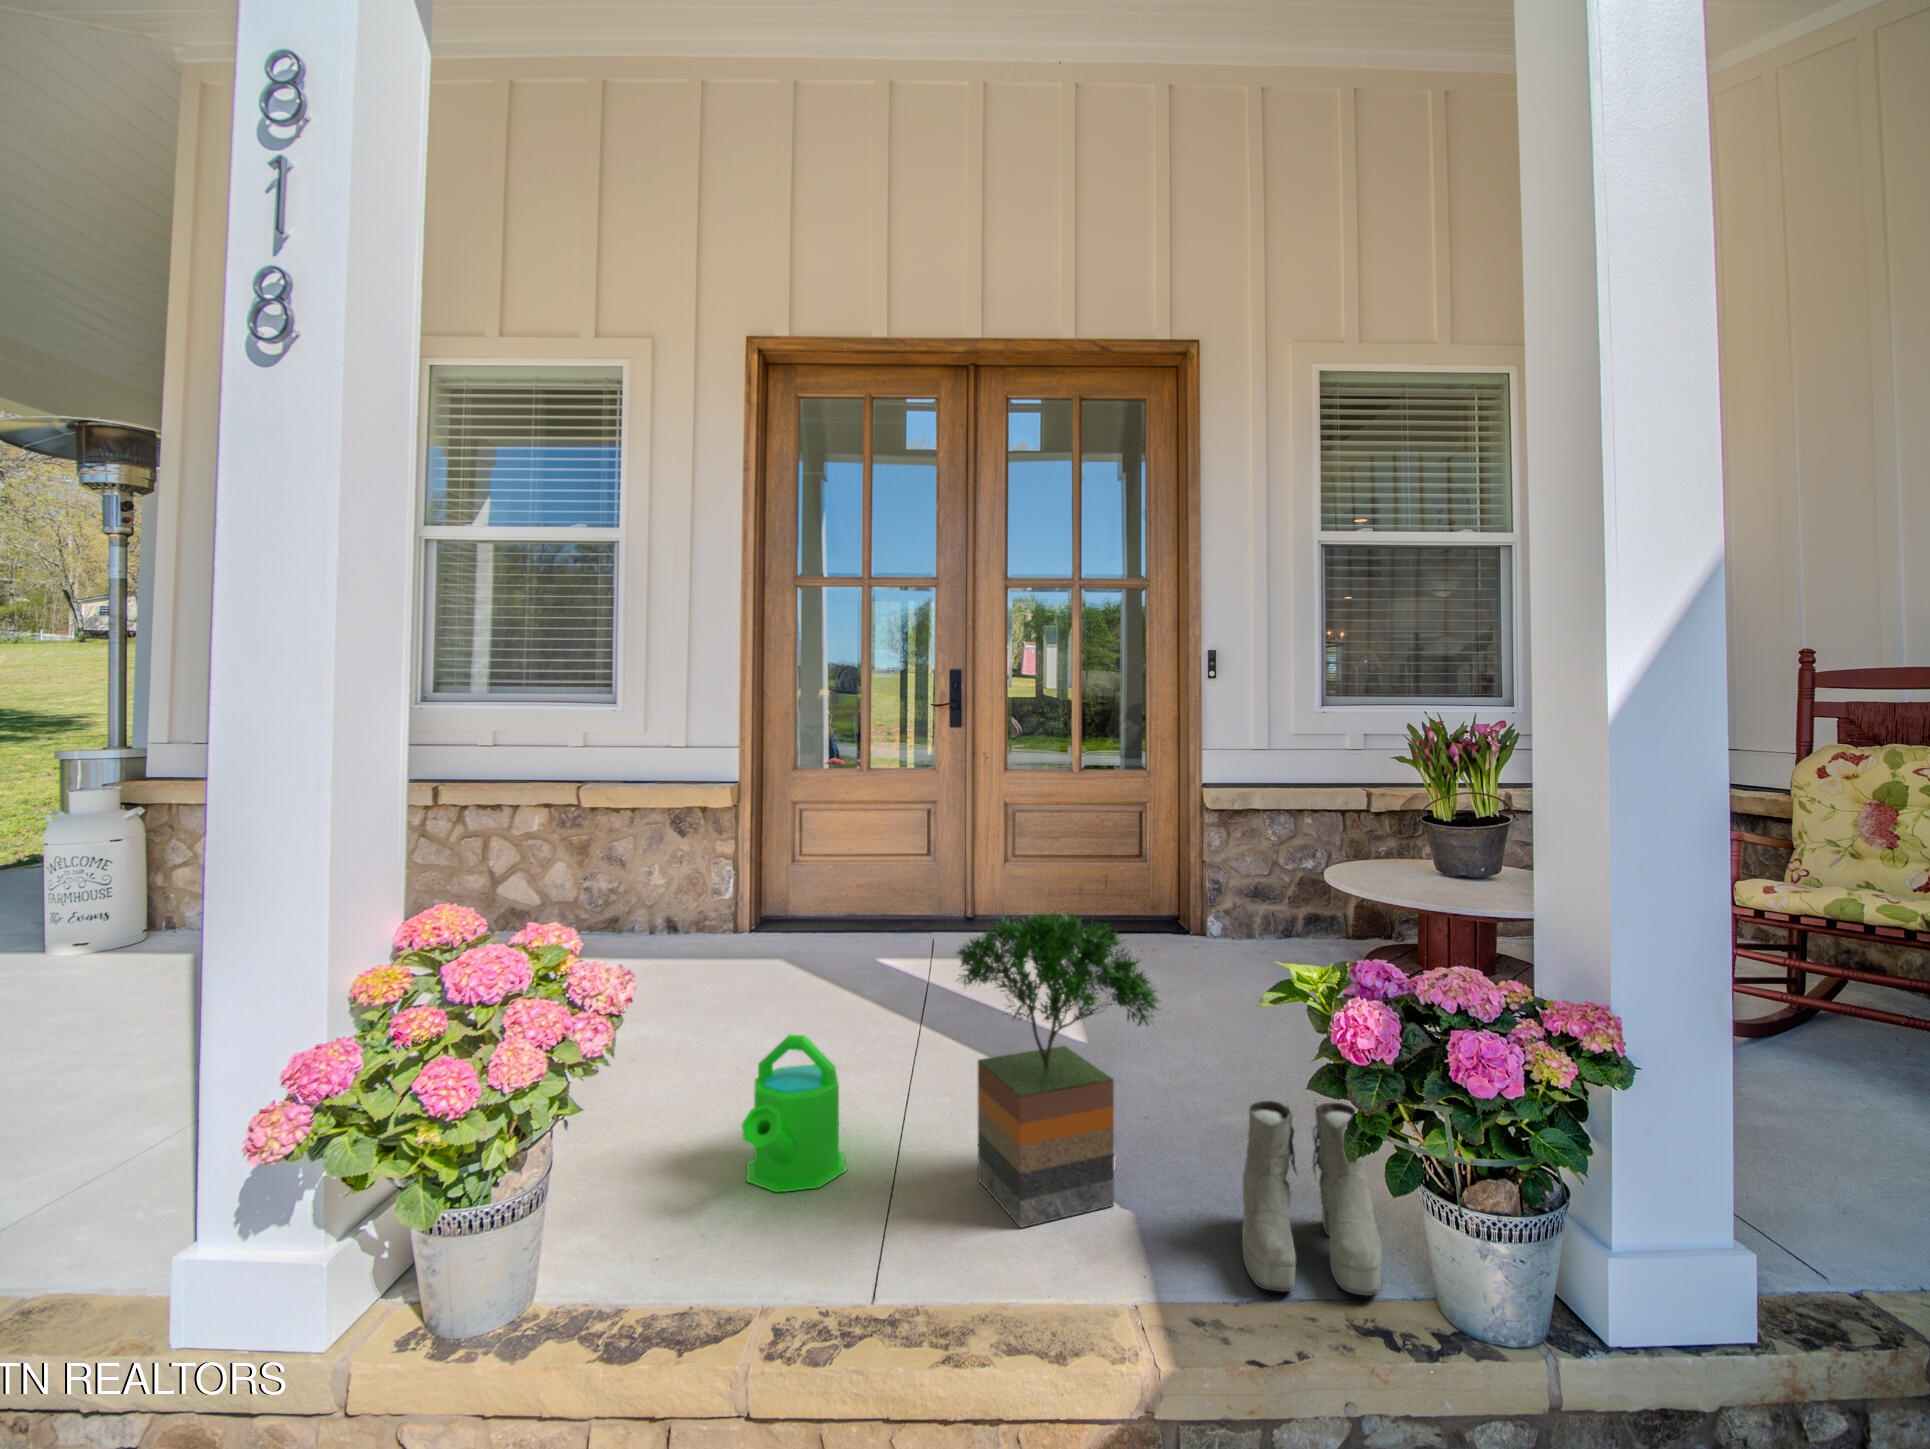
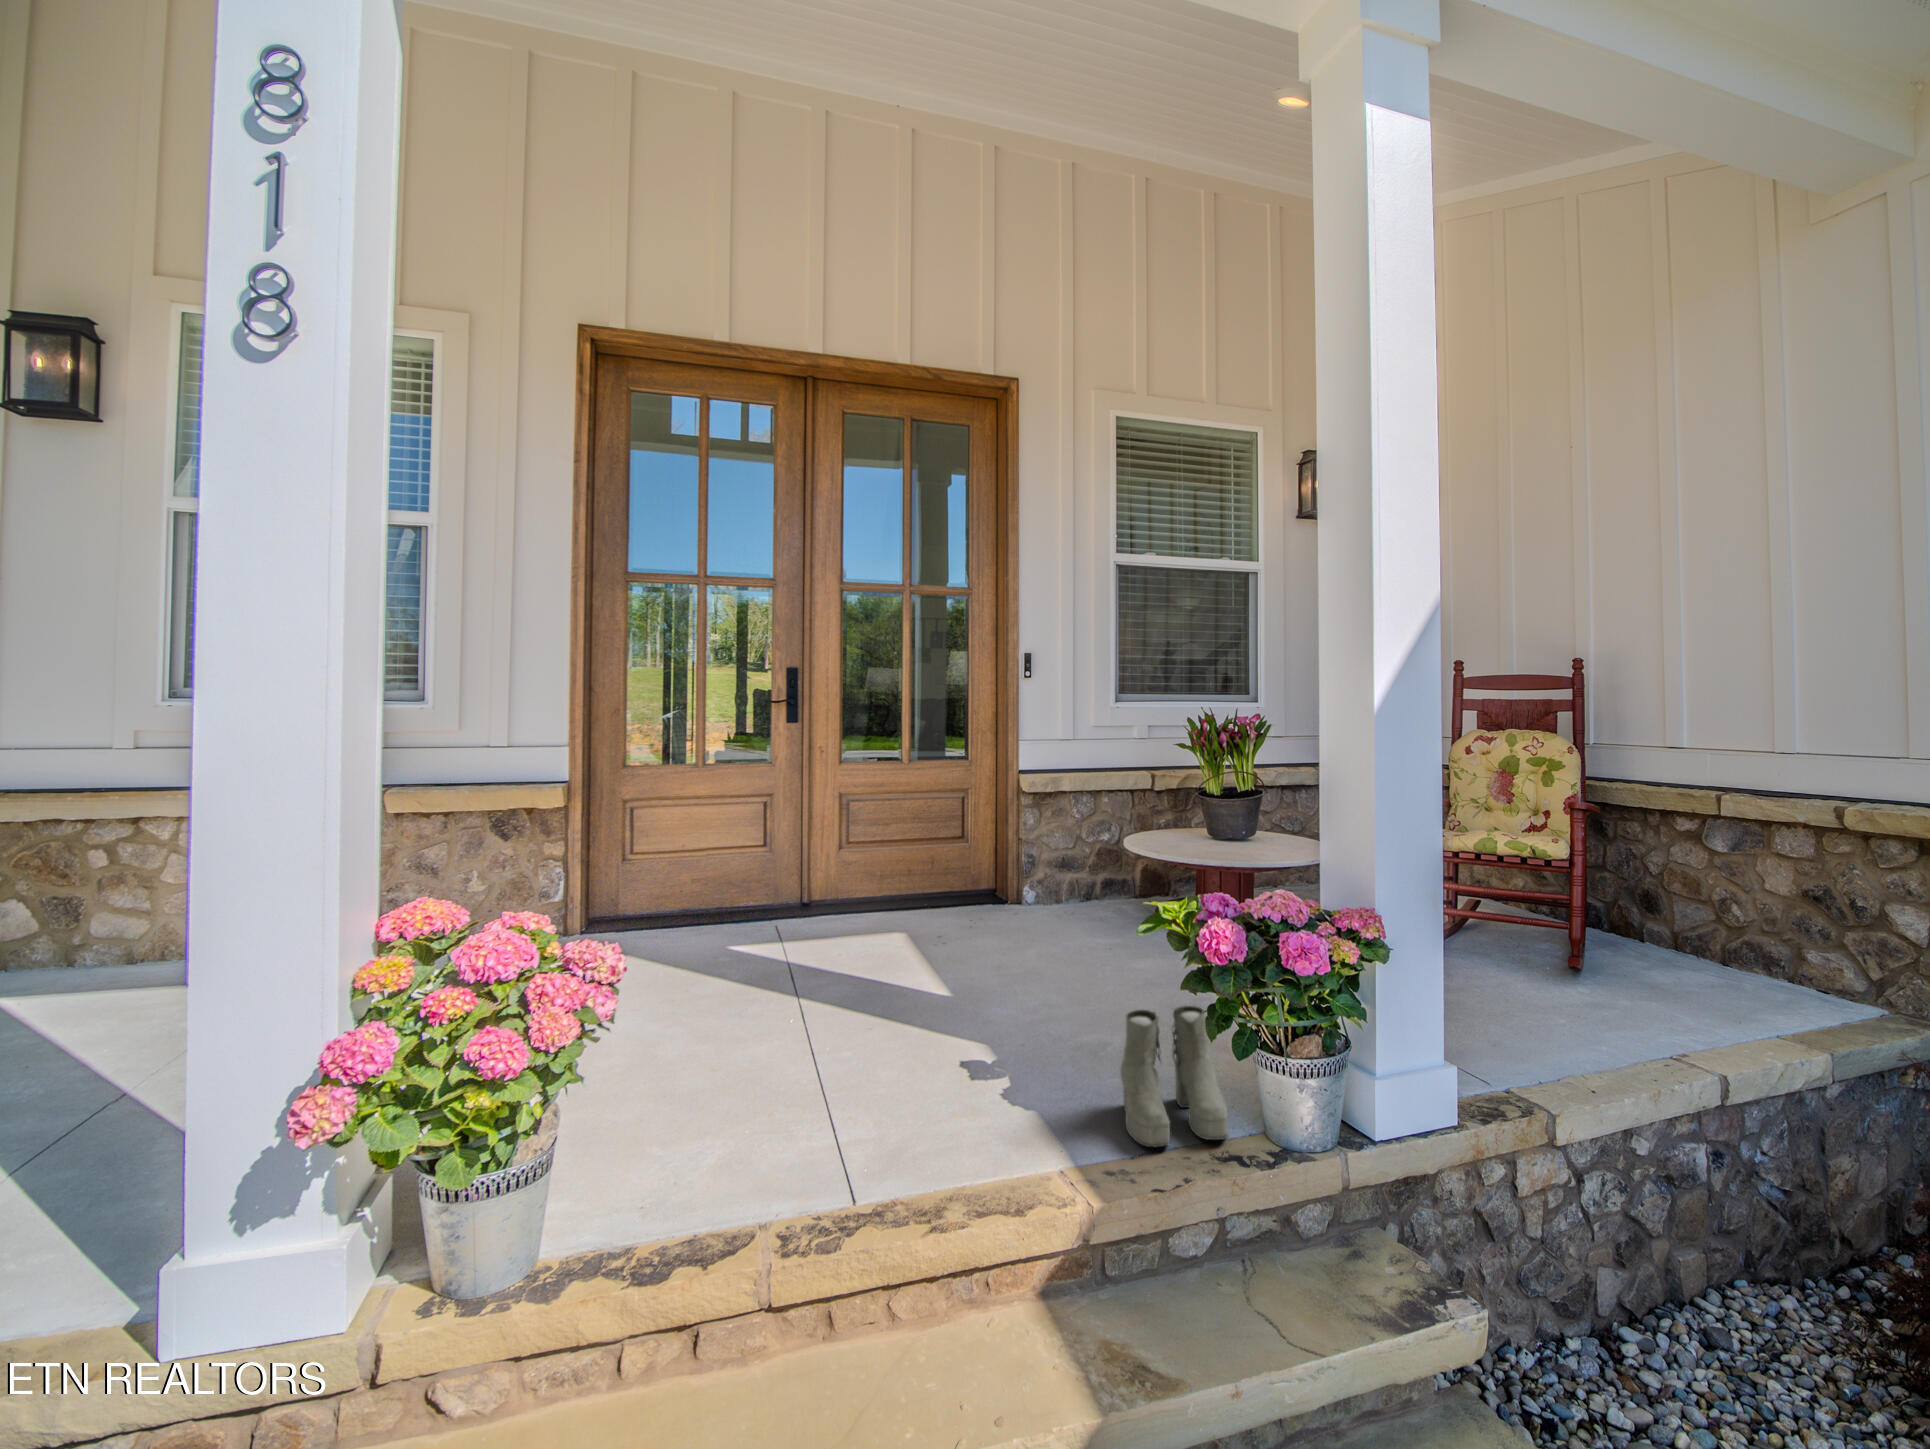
potted tree: present [957,911,1161,1228] -> none [877,874,1057,1136]
watering can: present [742,1035,846,1192] -> none [684,1001,782,1141]

